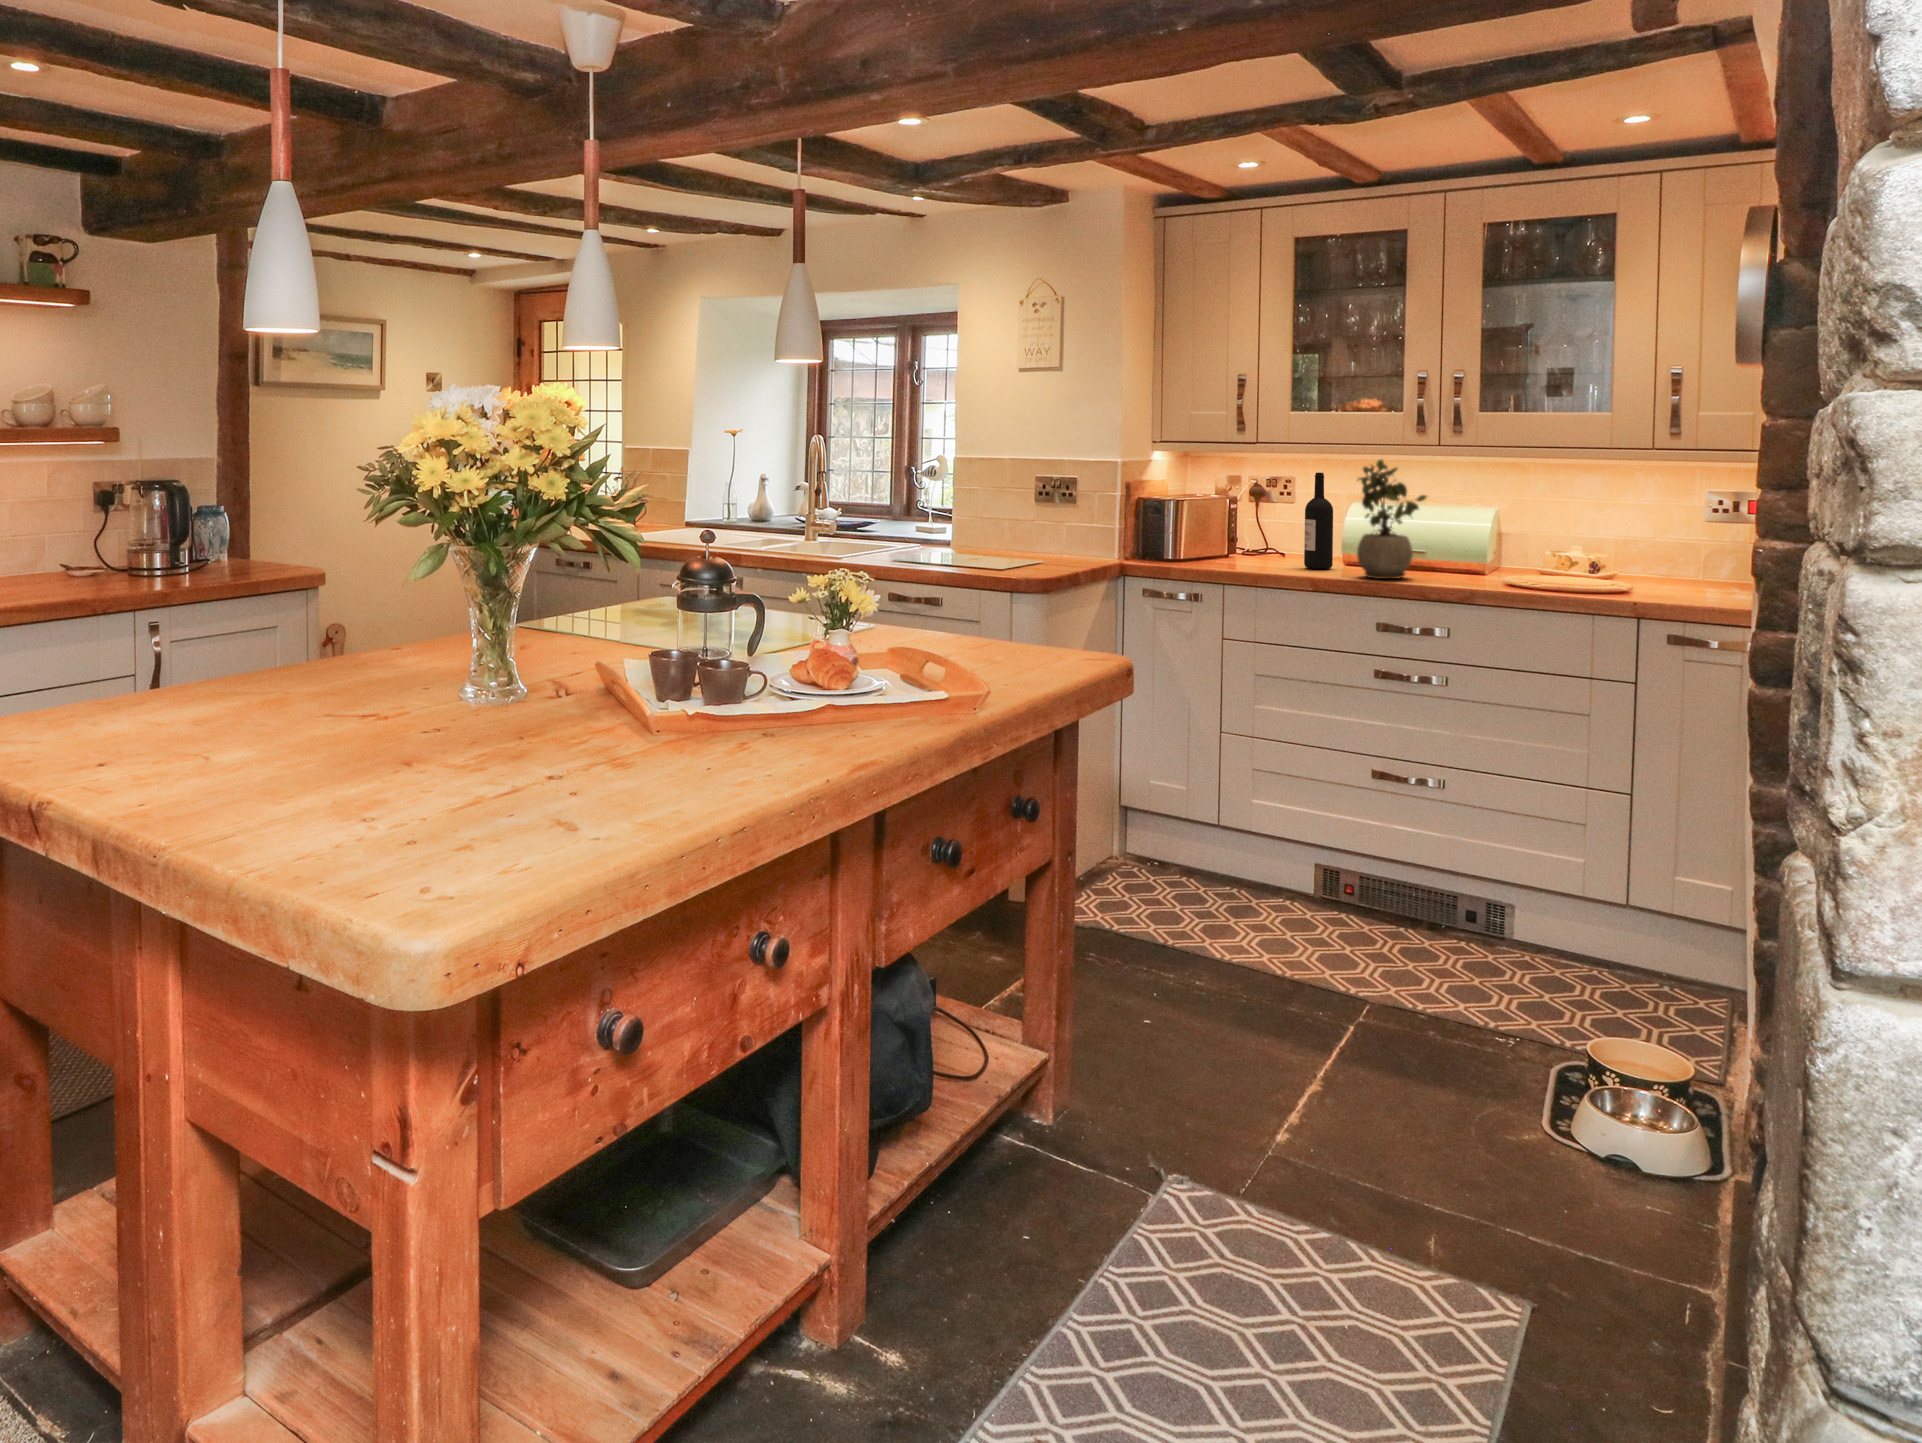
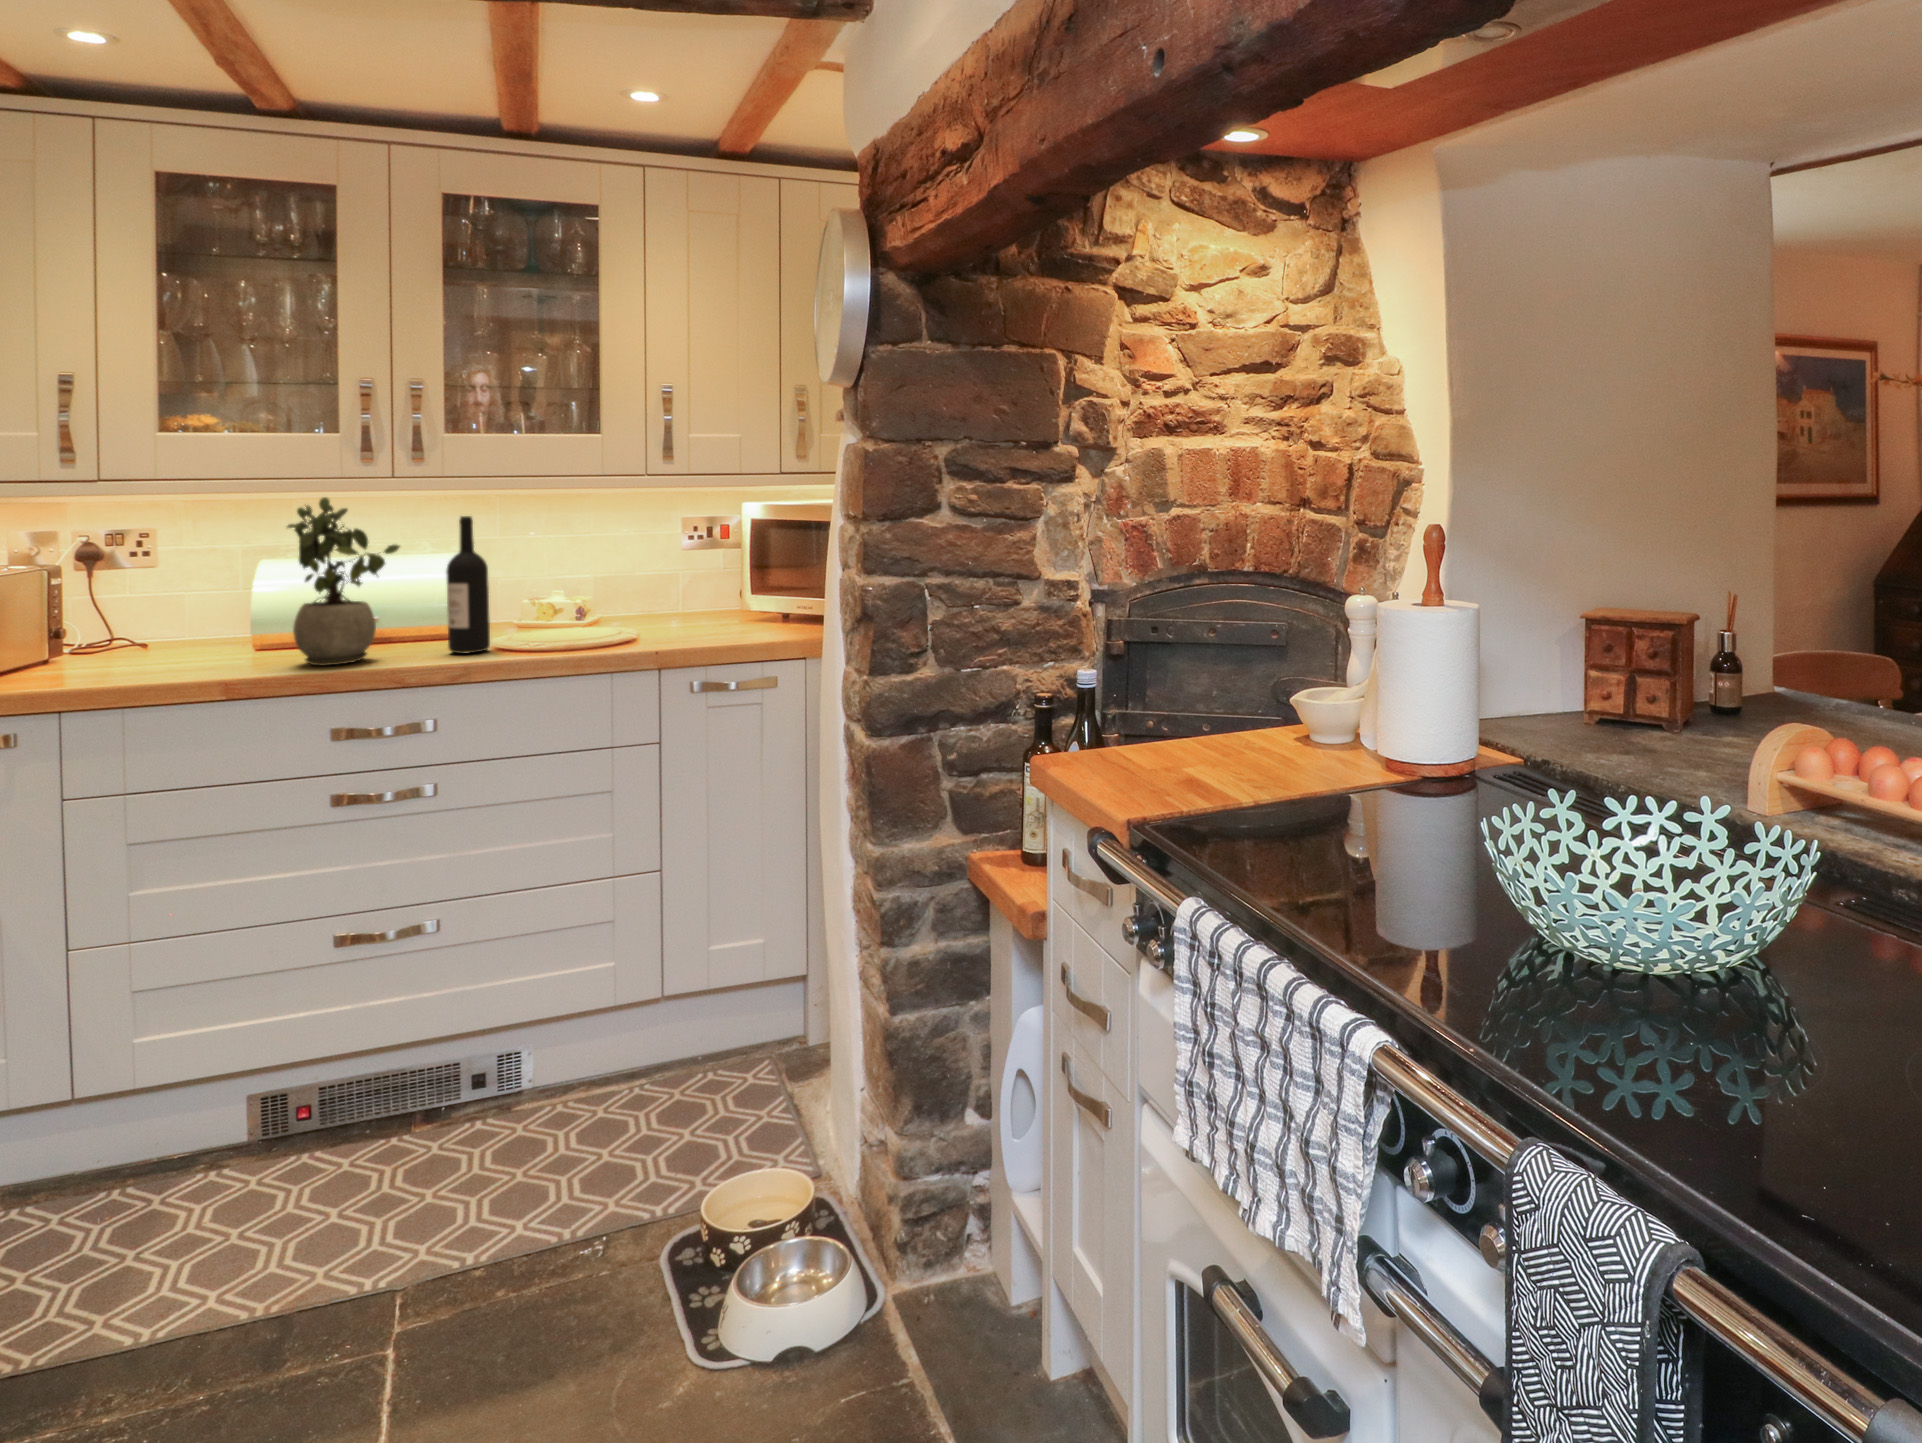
wine bottle: present [1304,473,1333,569] -> present [446,516,490,654]

